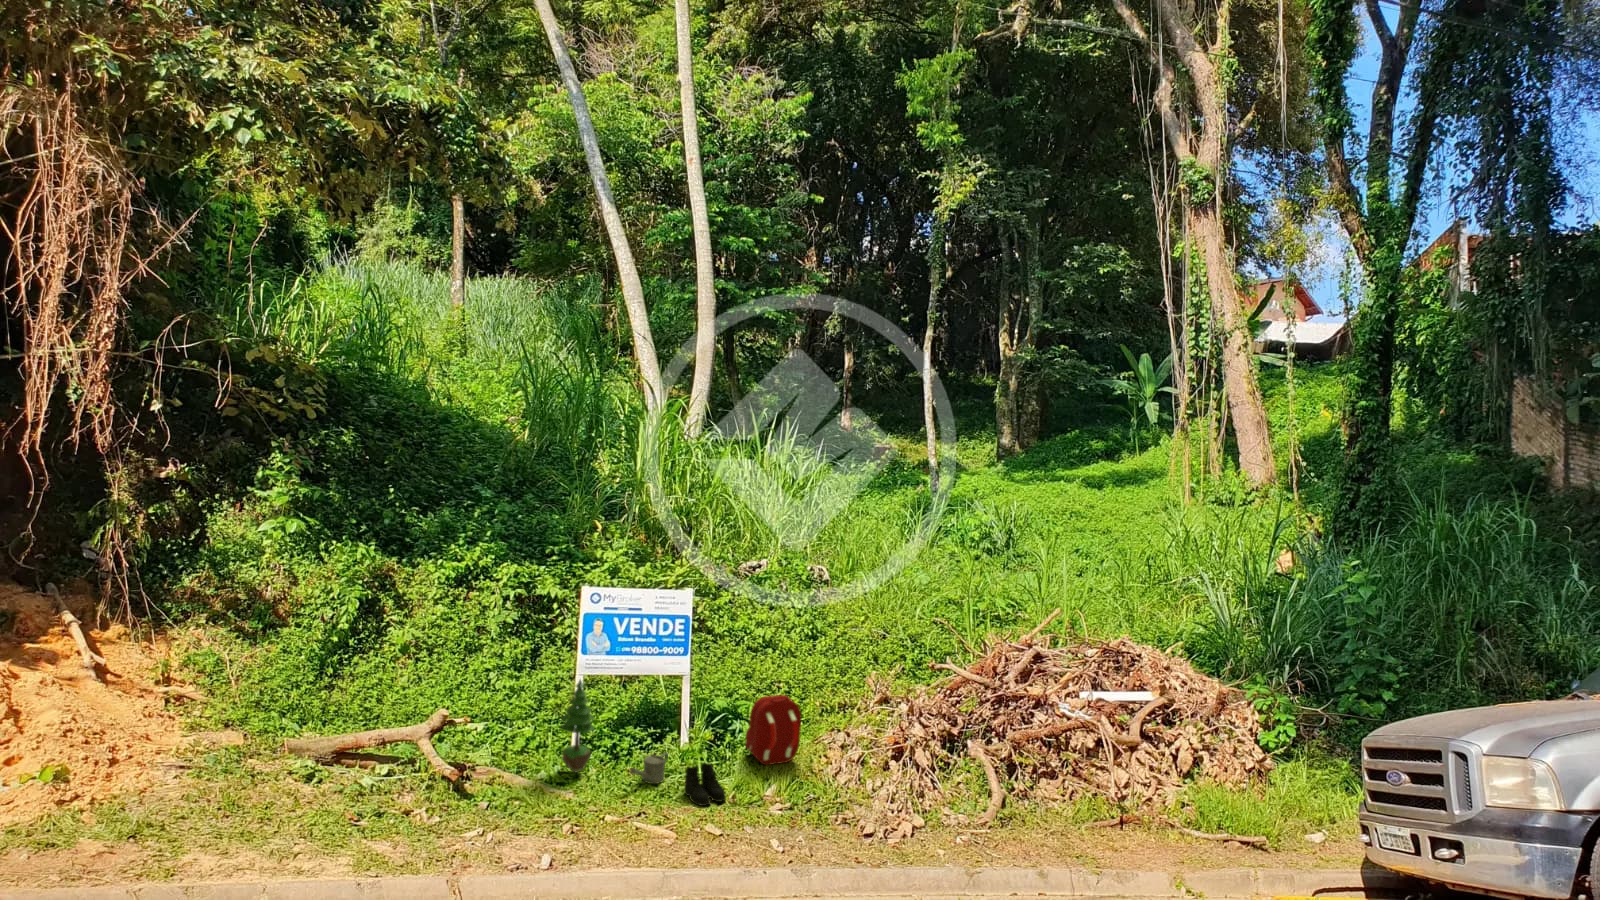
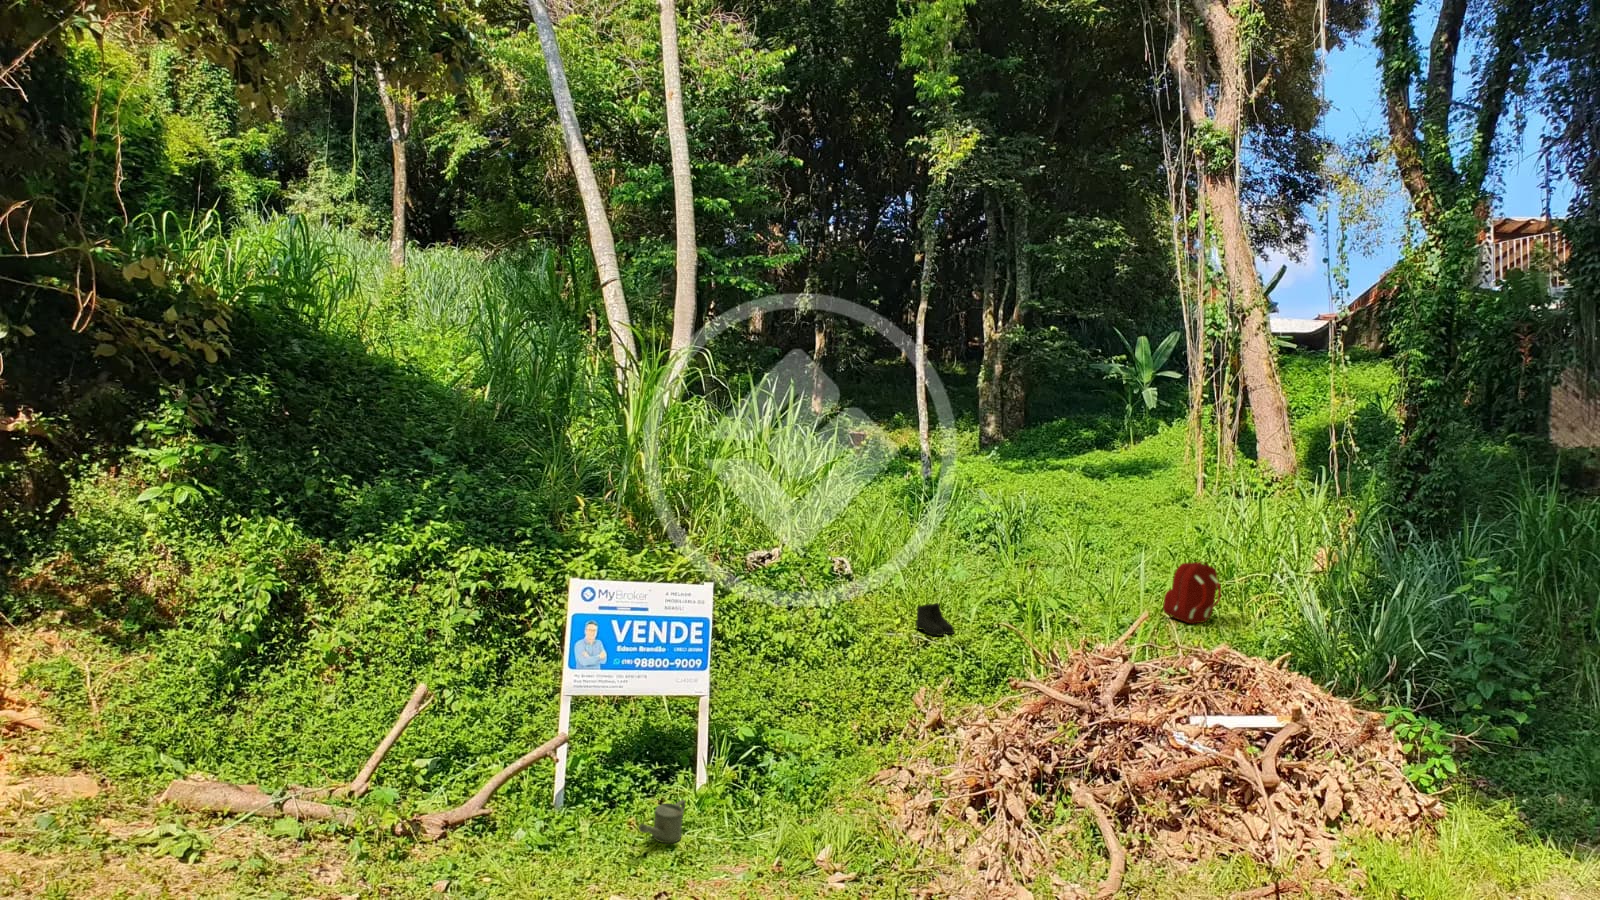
potted tree: present [560,680,594,772] -> none [542,702,589,828]
backpack: present [745,695,801,765] -> present [1163,562,1221,624]
boots: present [684,763,726,806] -> present [916,603,954,636]

